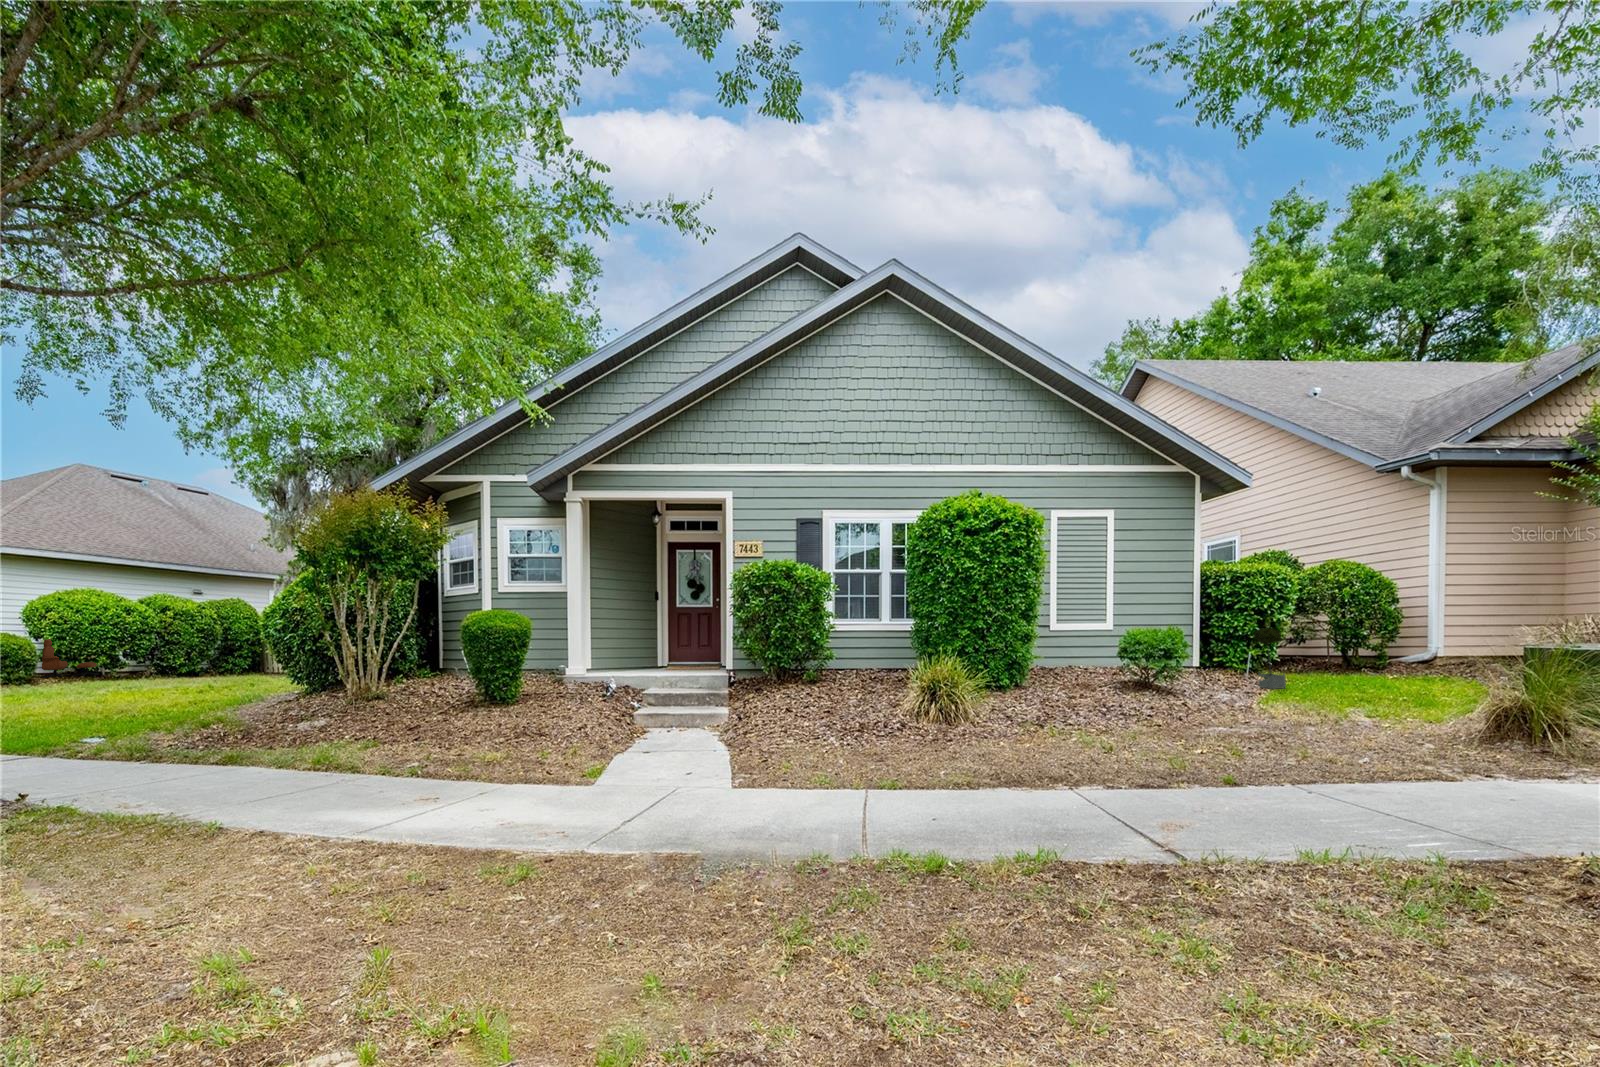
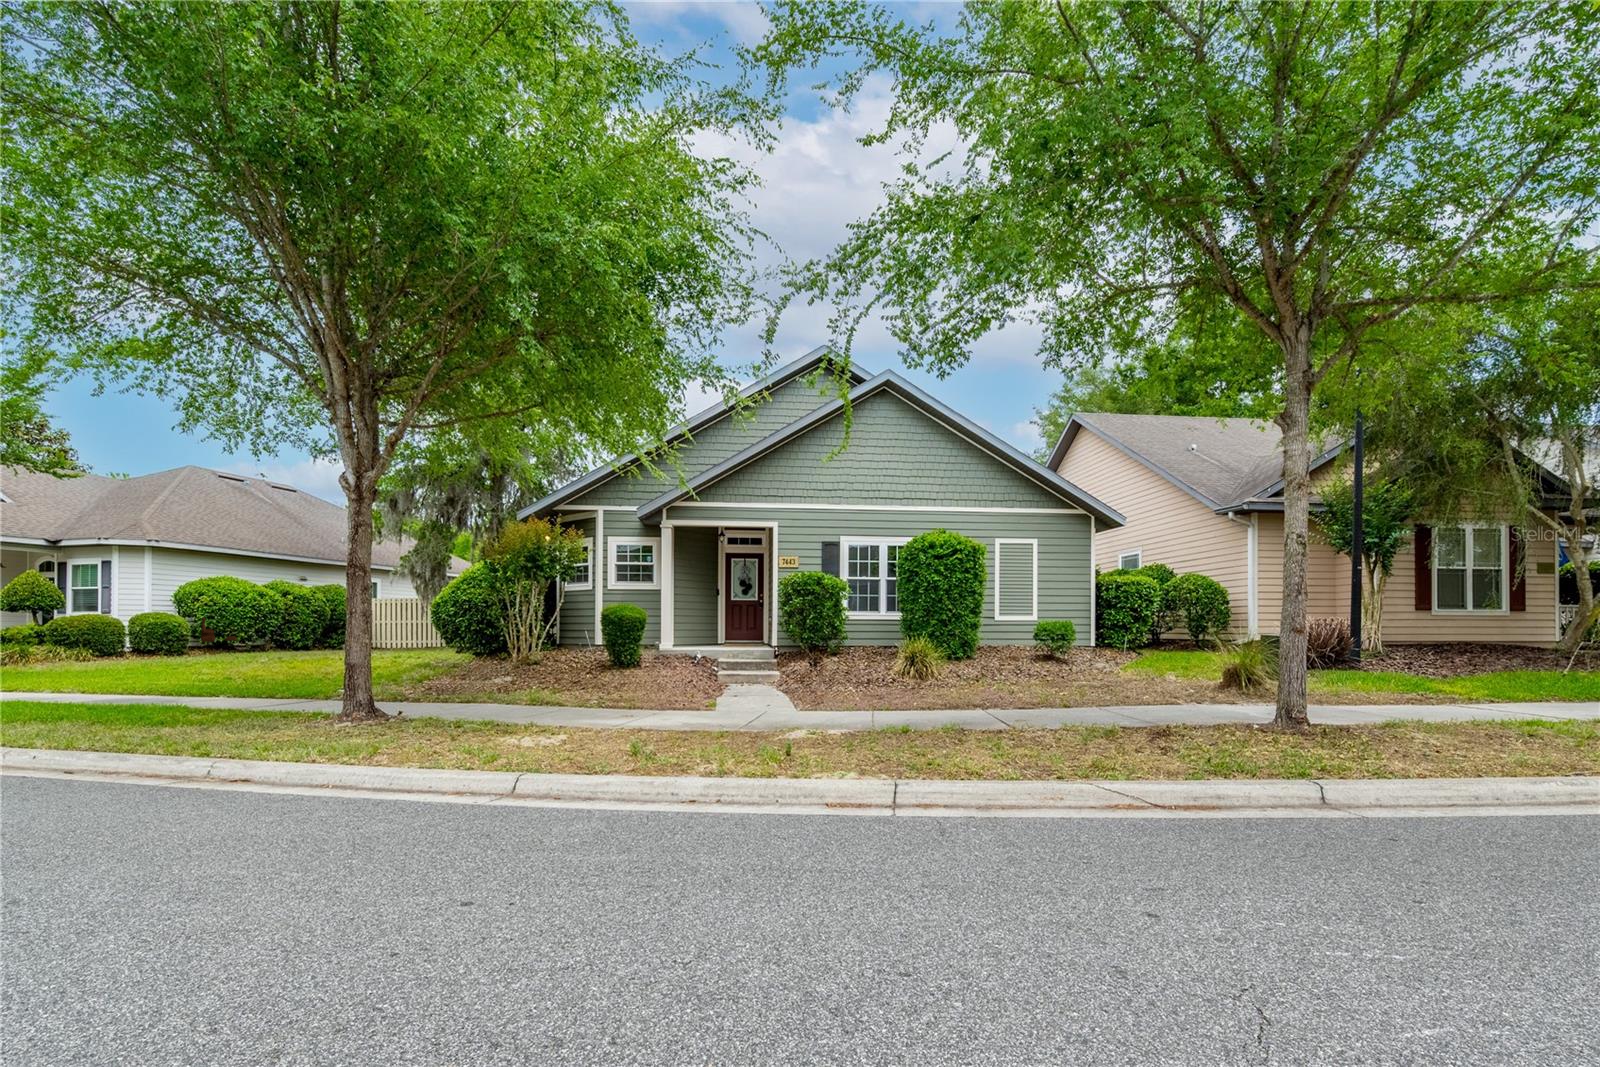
potted tree: present [1252,628,1286,689] -> none [1127,620,1147,661]

